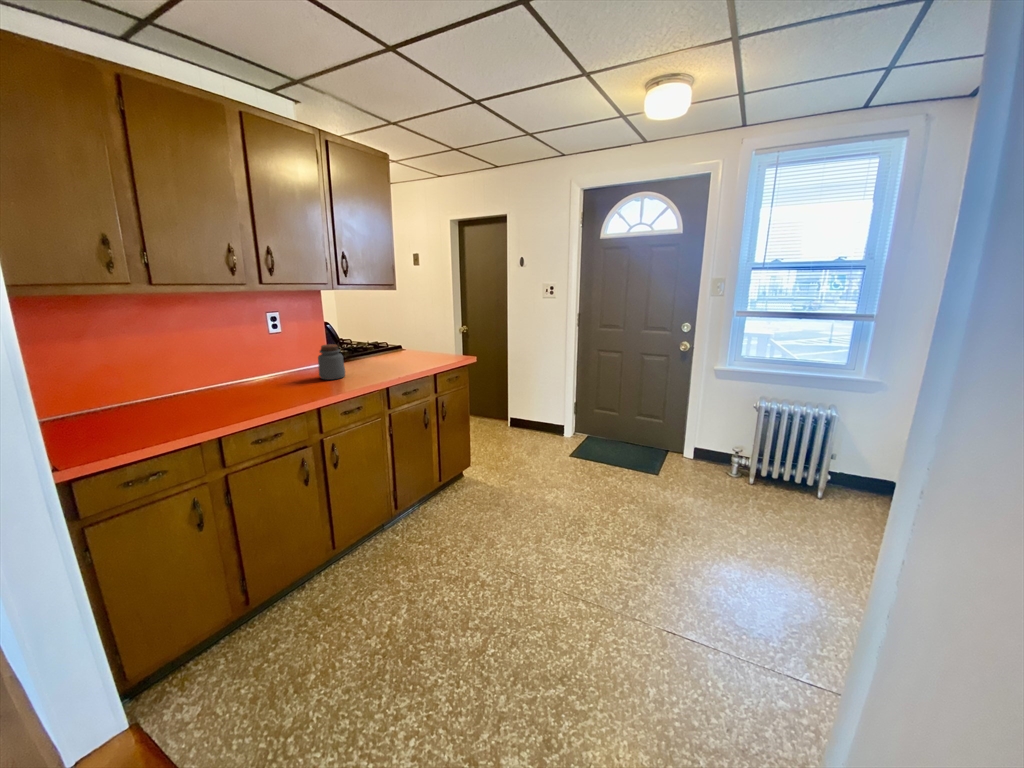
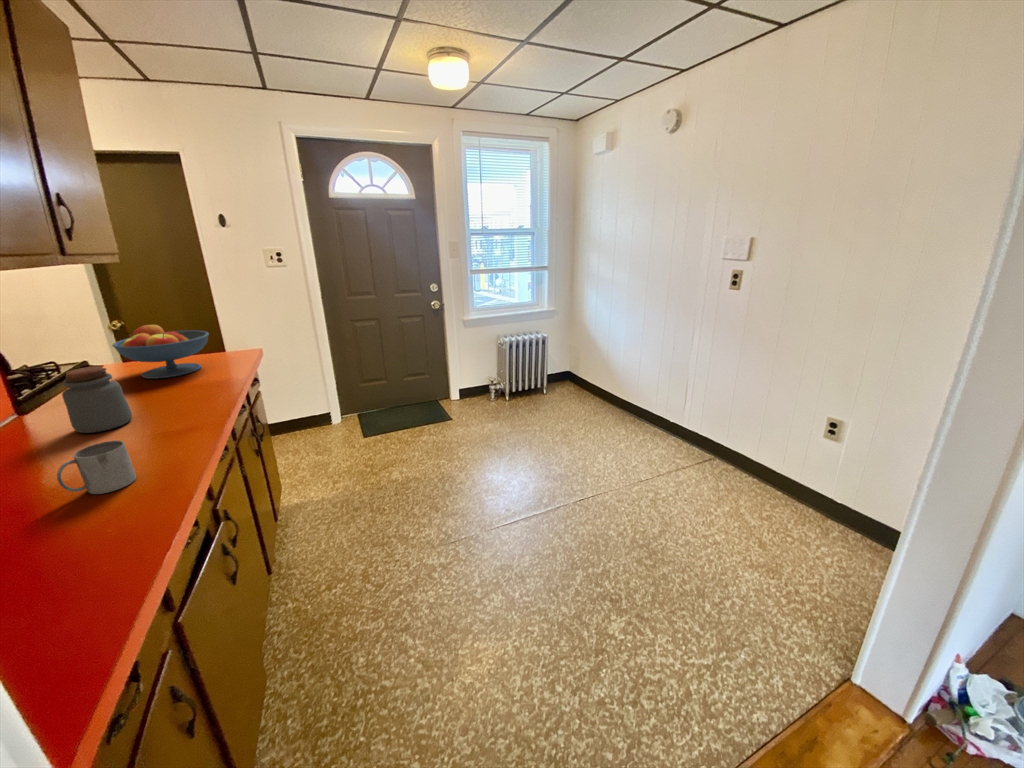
fruit bowl: none [385,327,435,362] -> present [112,325,209,379]
mug: none [254,380,283,405] -> present [57,440,136,494]

